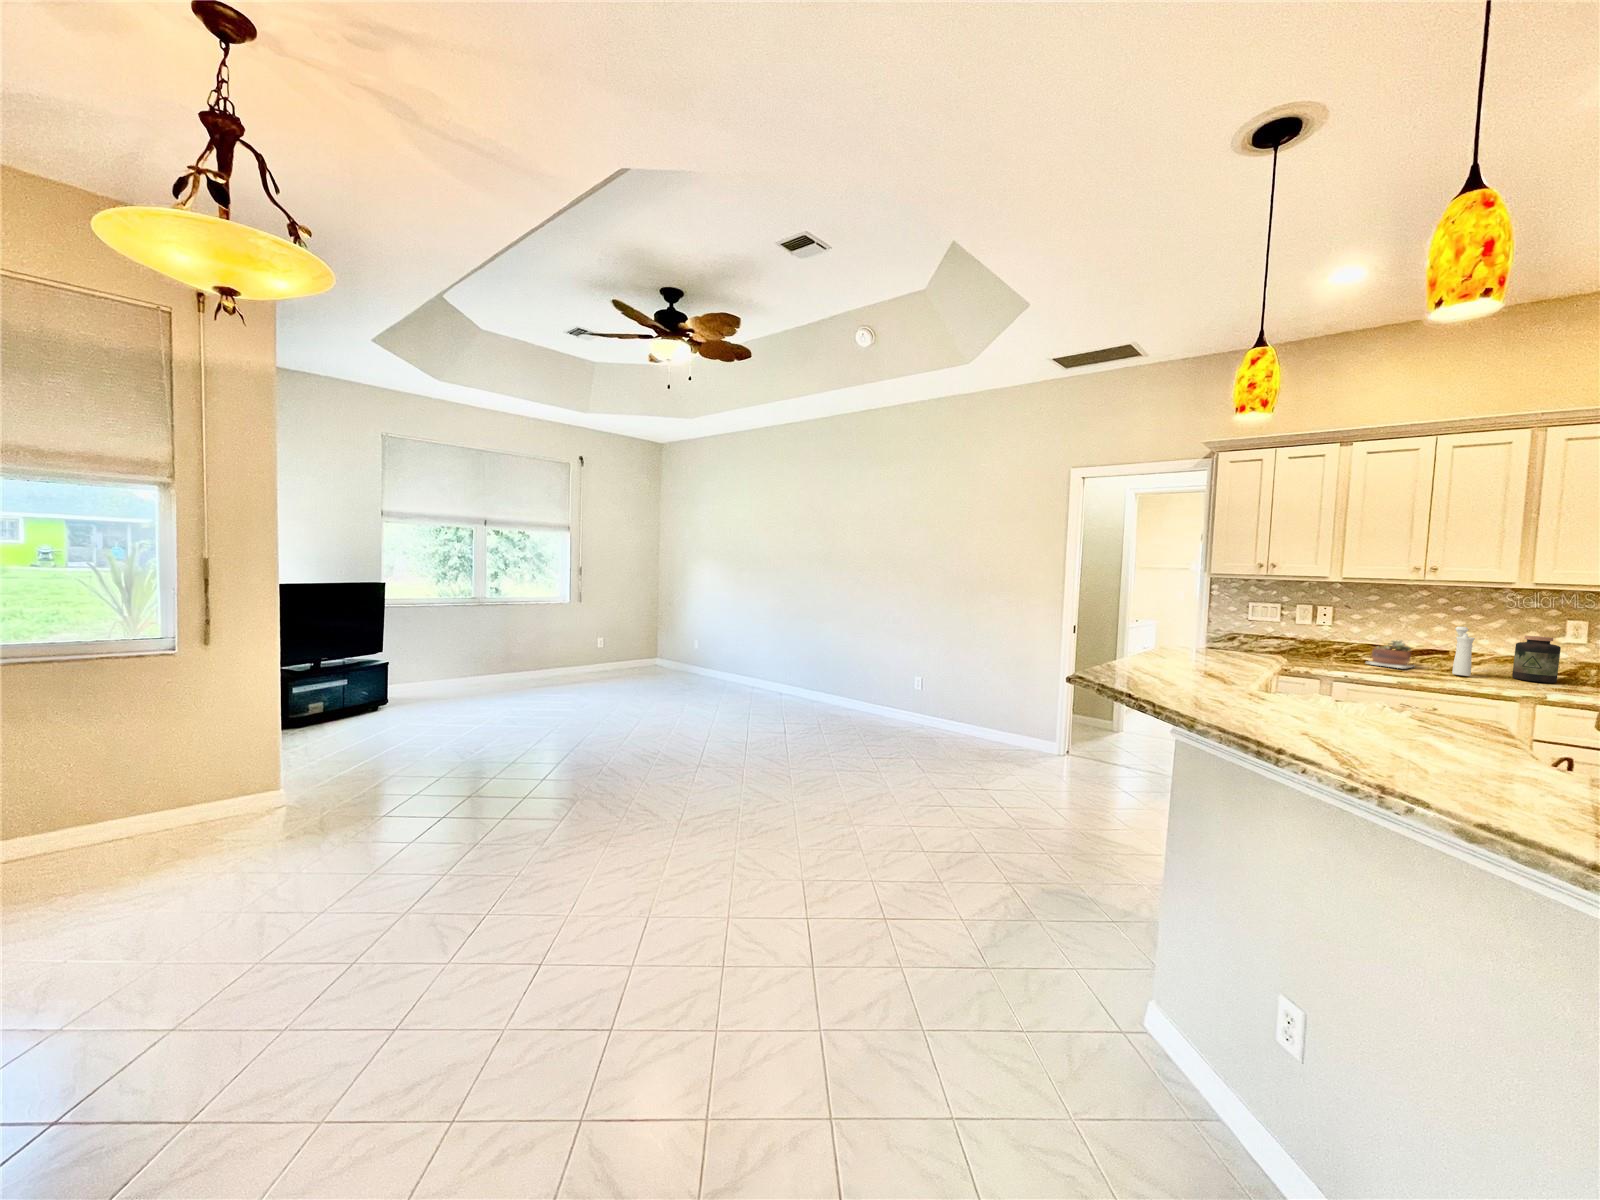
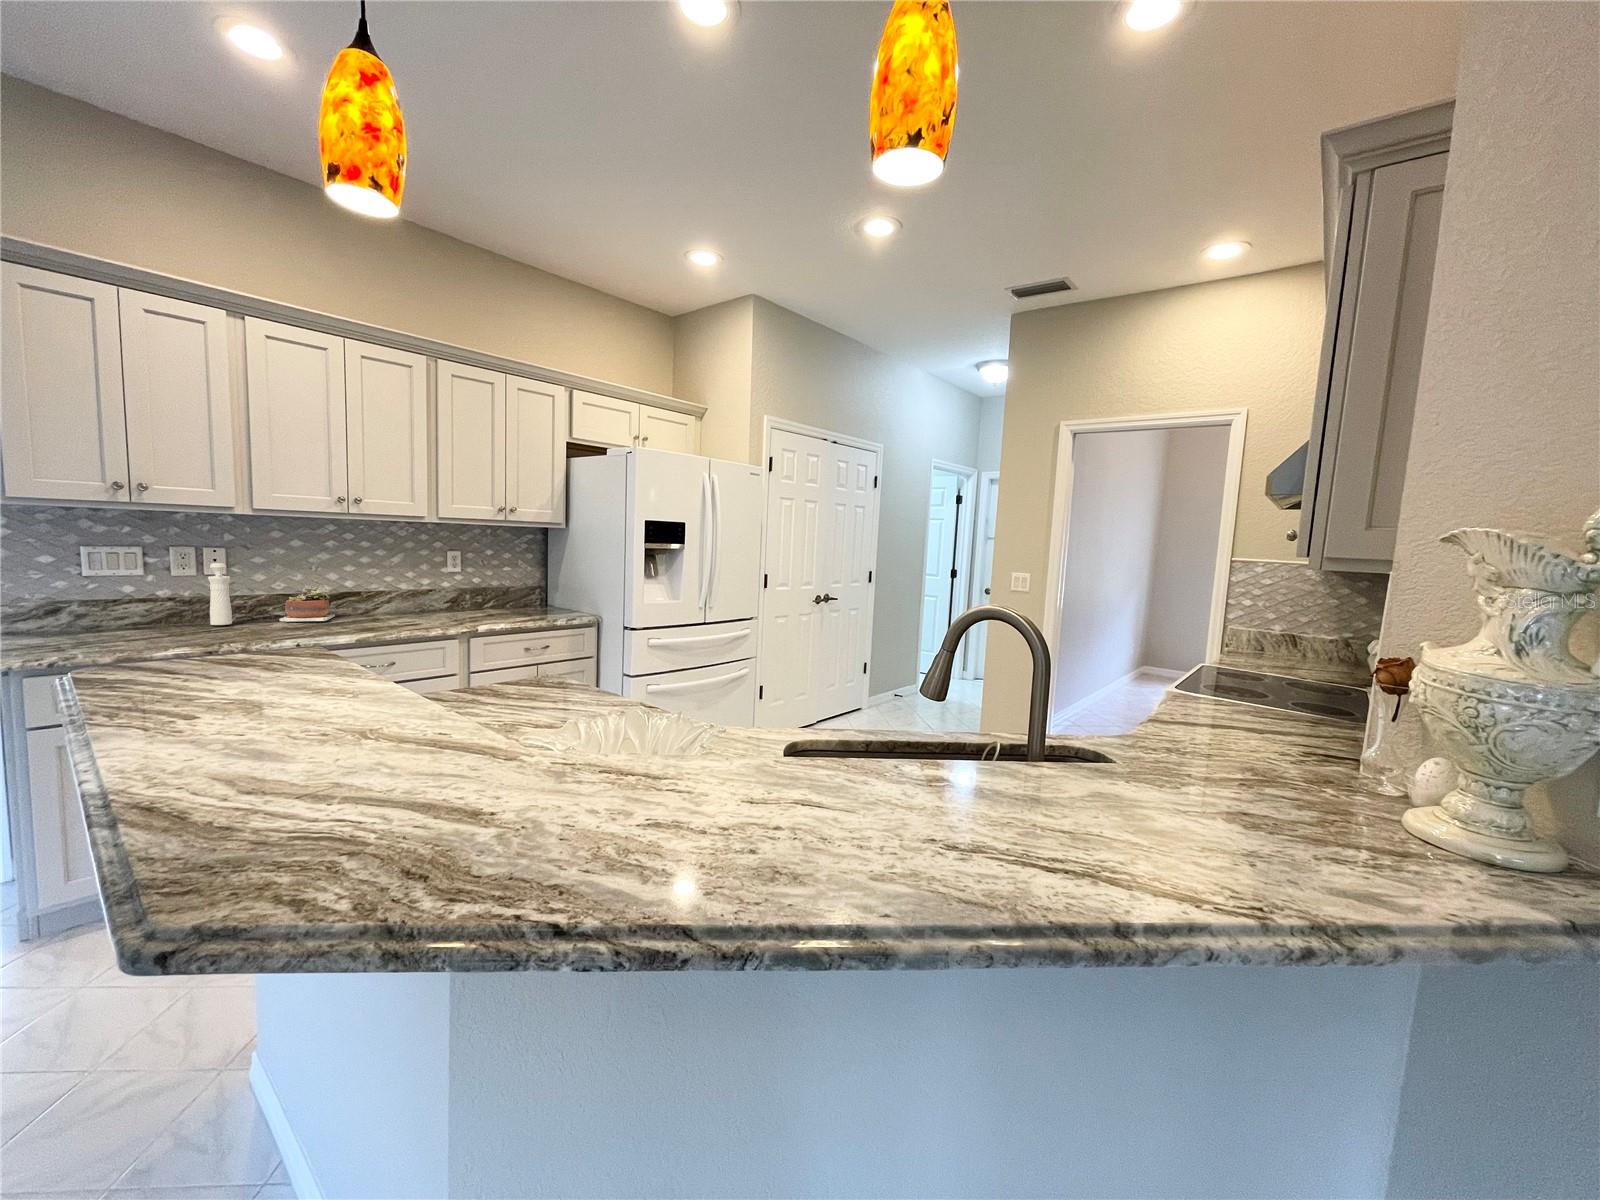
pepper mill: present [1452,627,1475,676] -> present [208,563,232,625]
jar: present [1512,636,1561,683] -> none [421,570,454,614]

